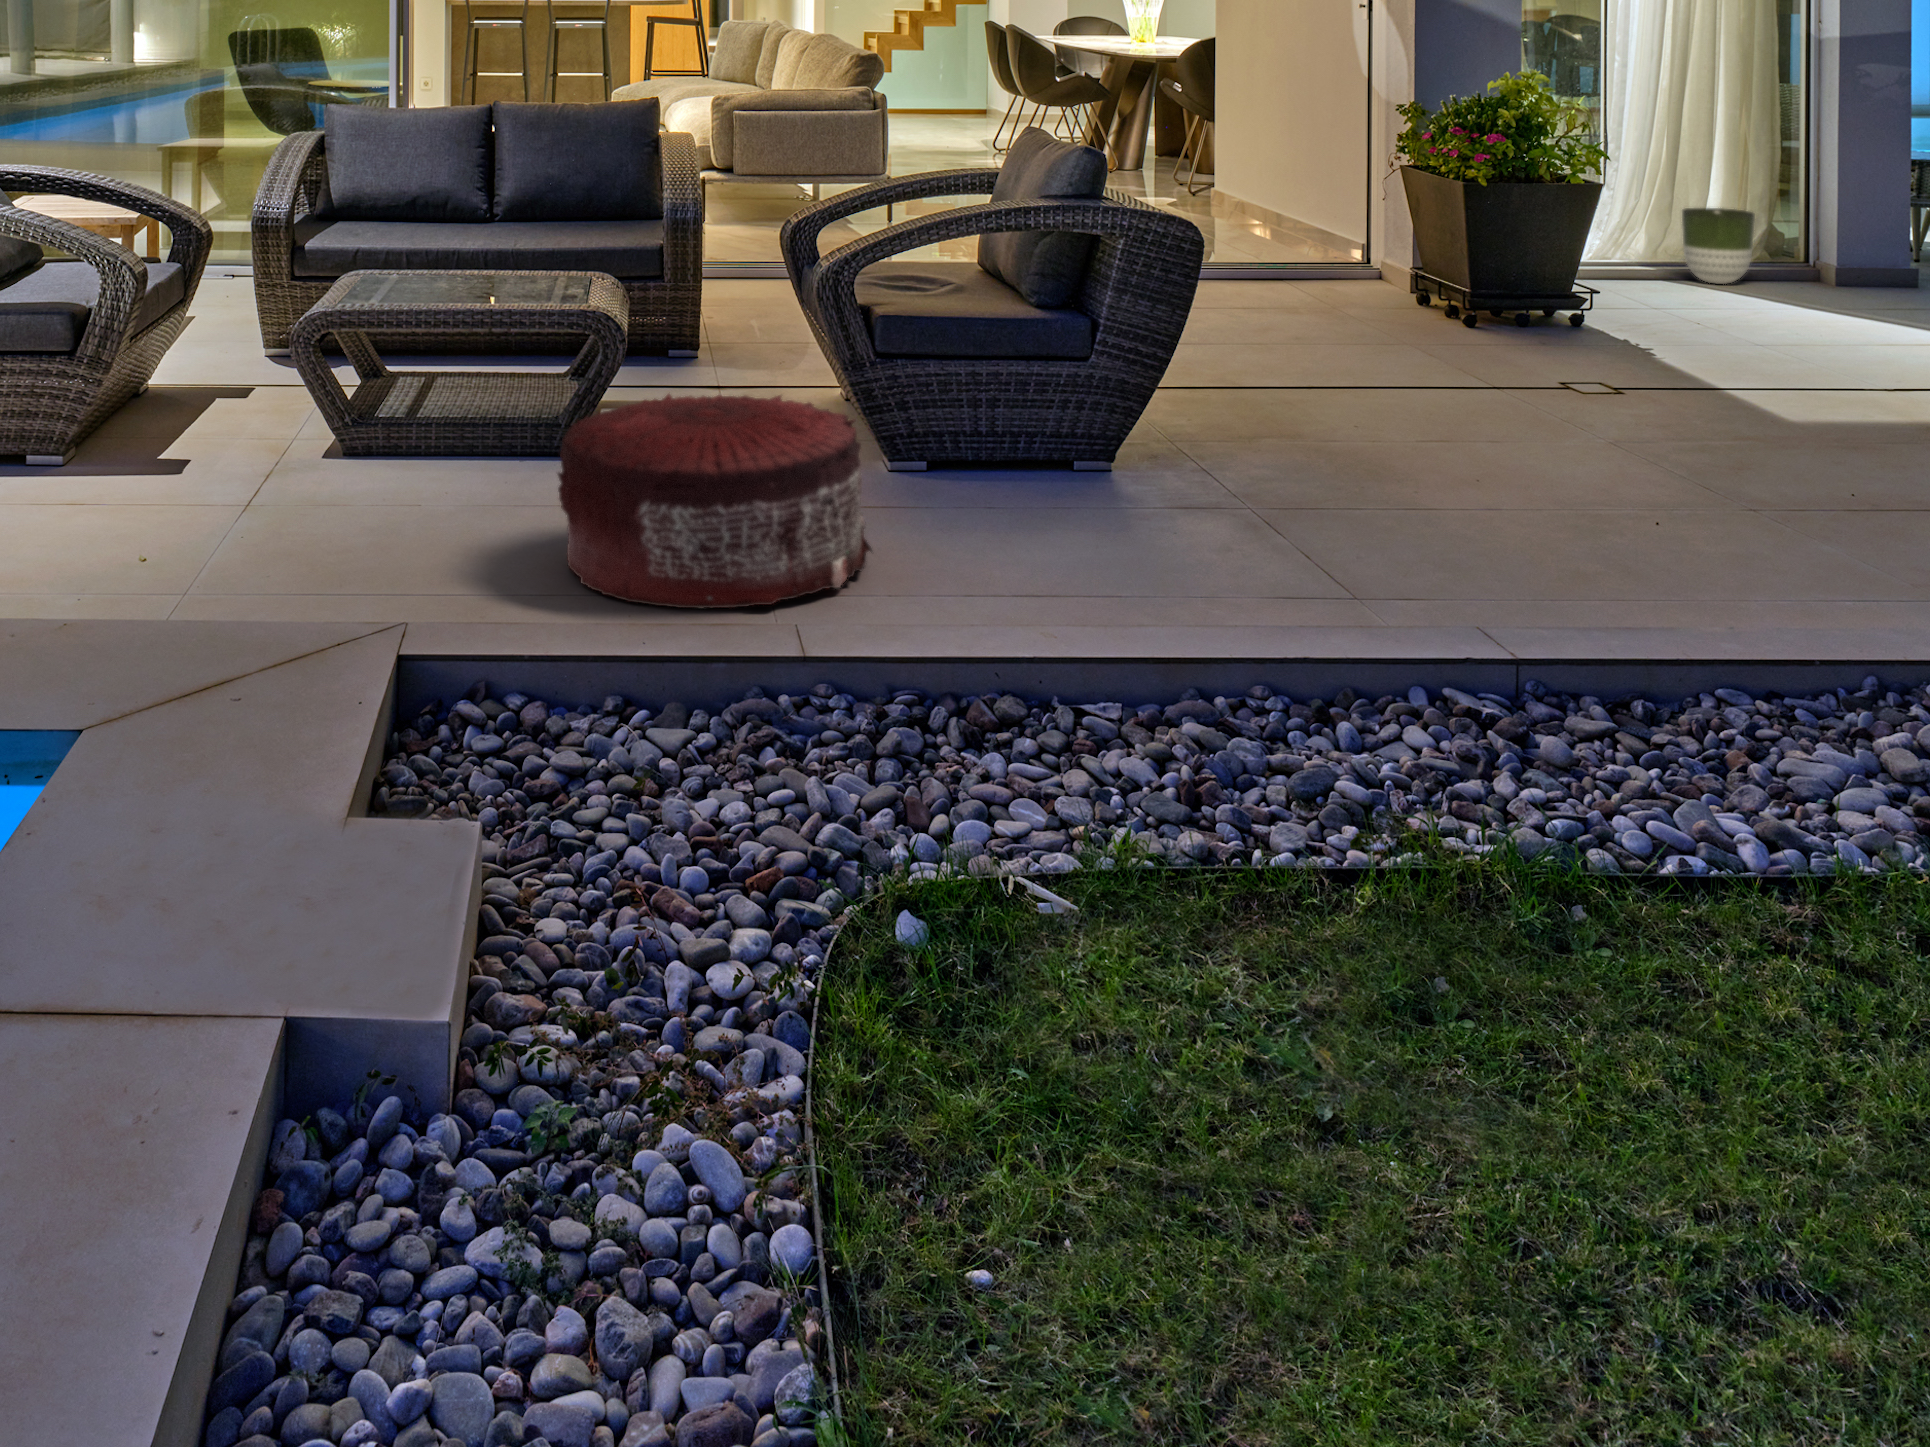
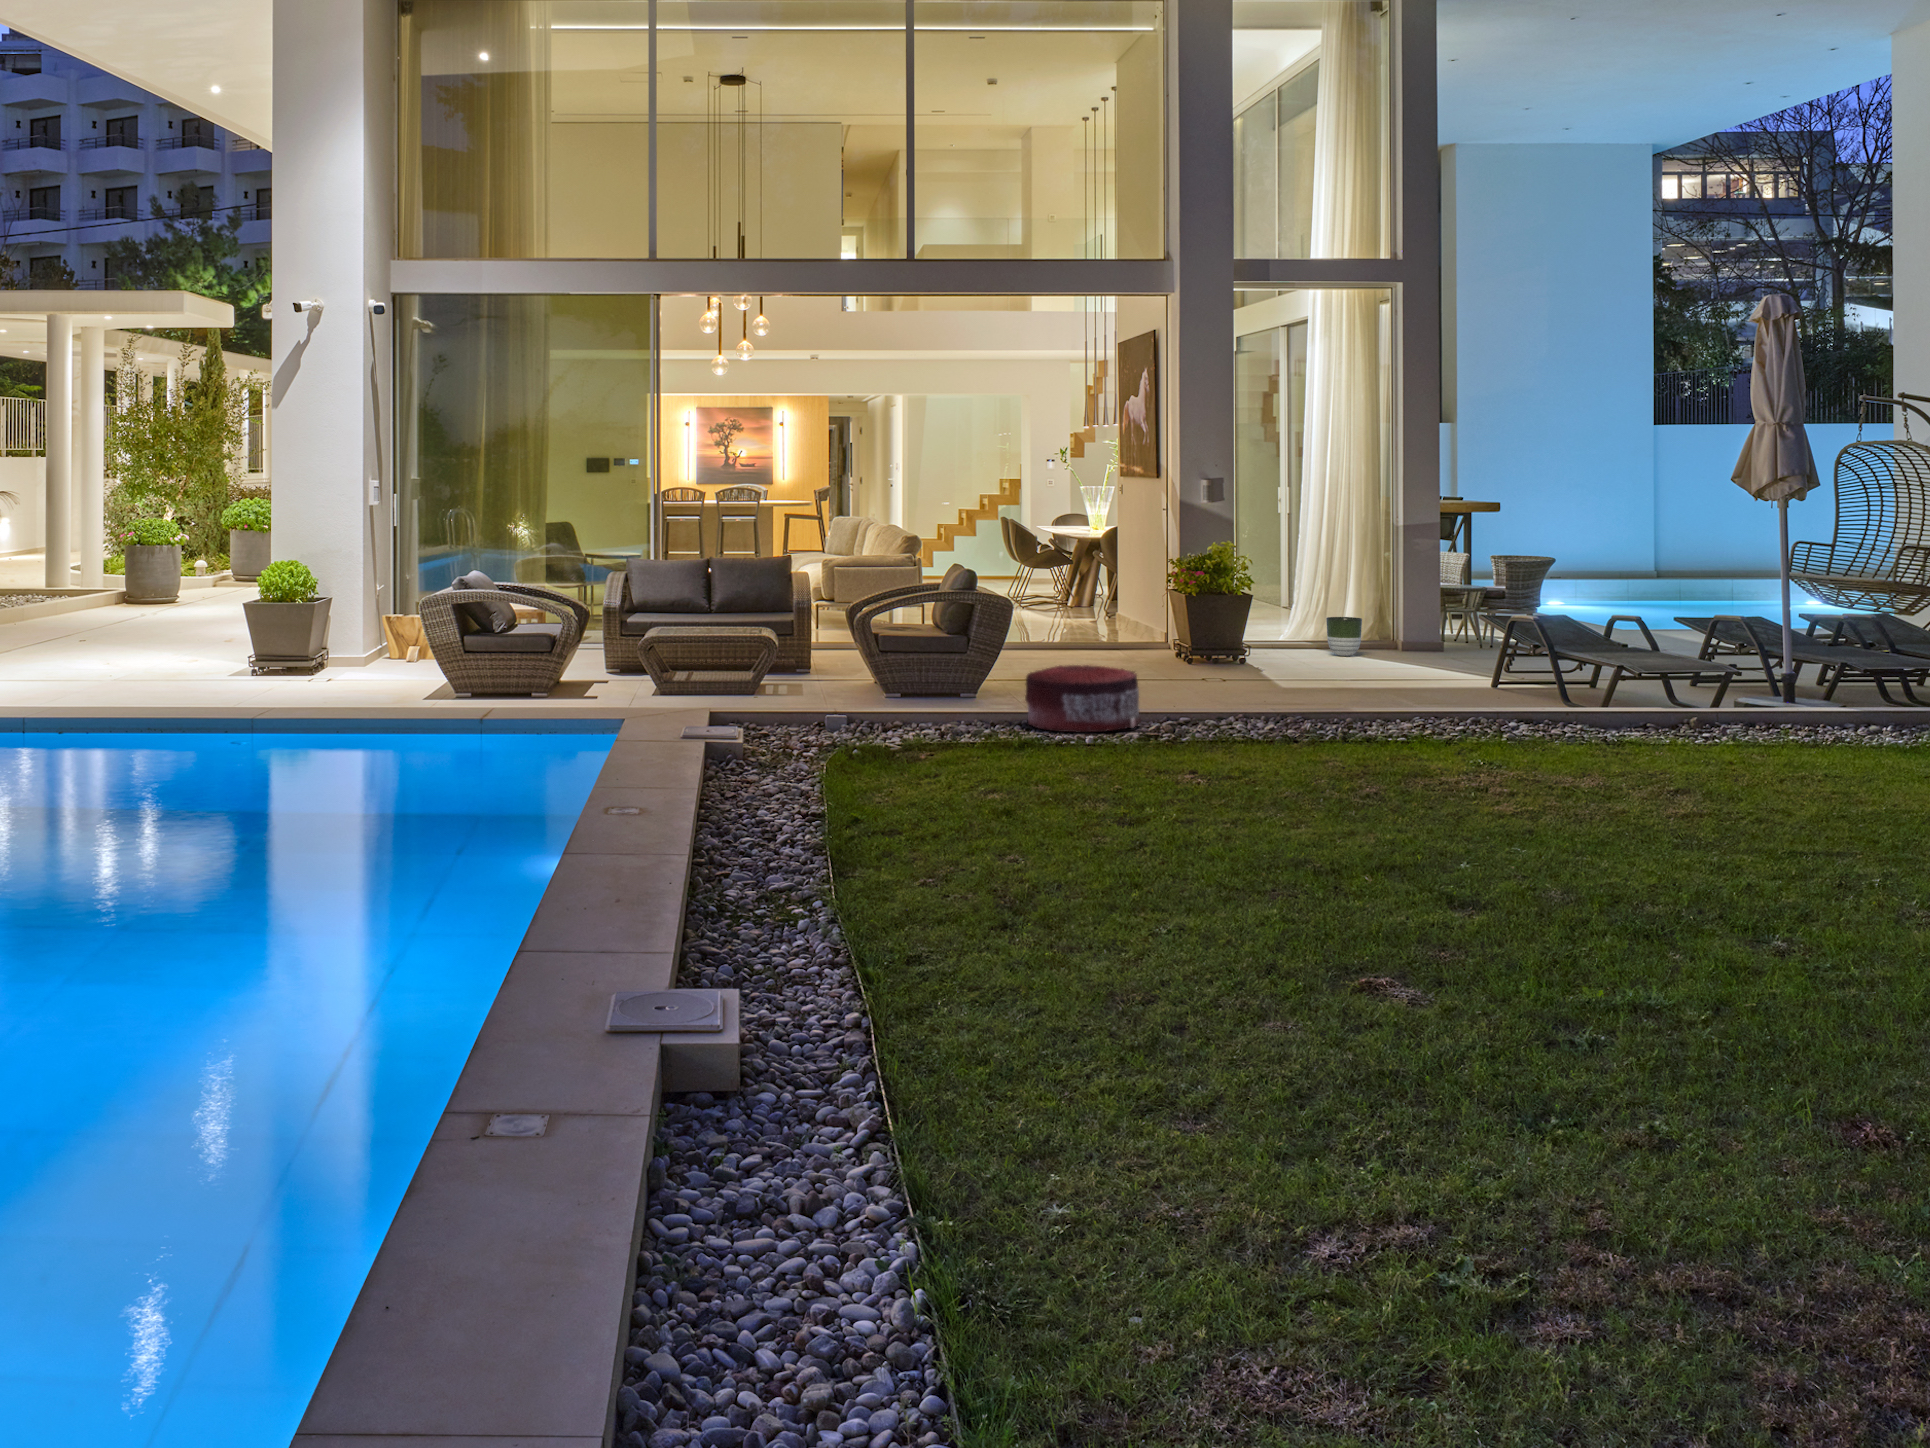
pouf: present [558,394,872,608] -> present [1025,665,1141,732]

